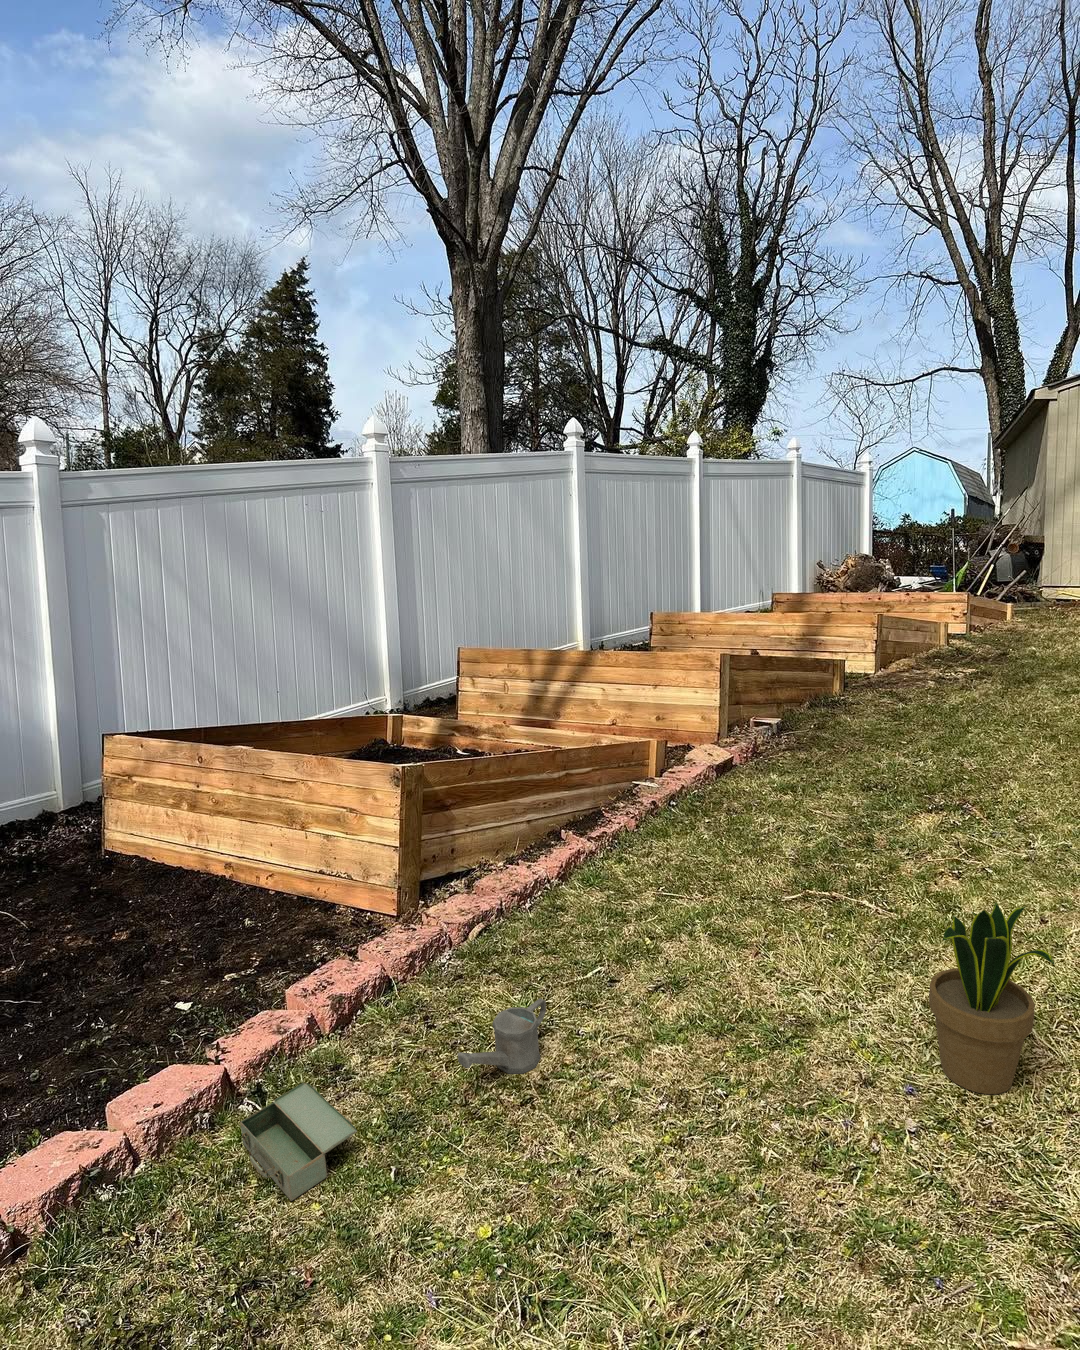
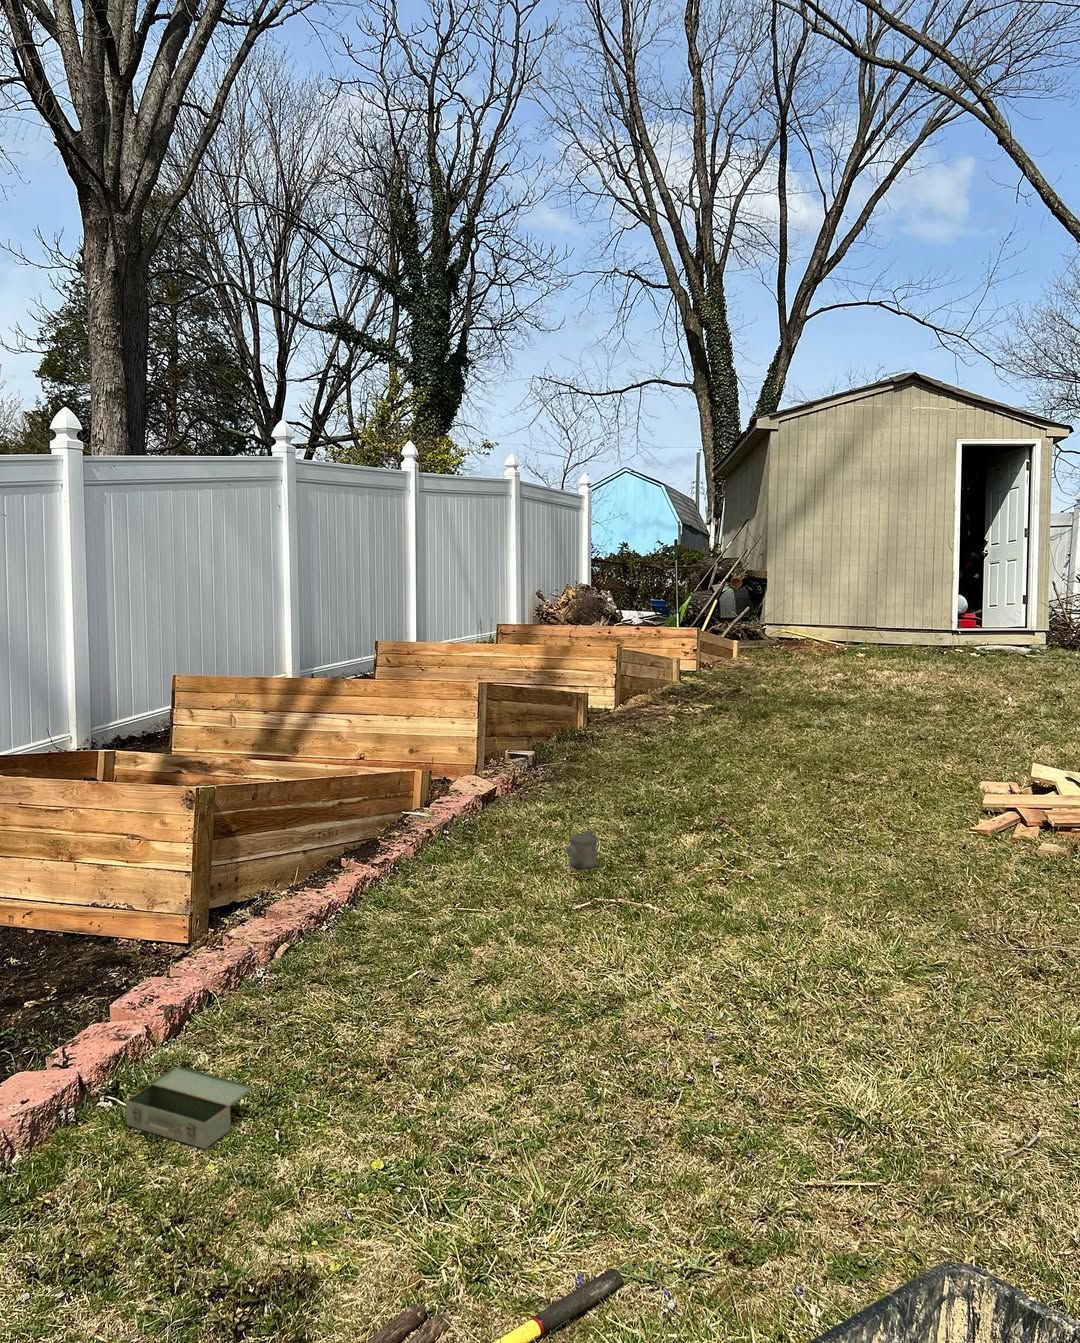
potted plant: present [929,902,1055,1094] -> none [720,850,809,1004]
watering can: present [458,998,546,1074] -> present [565,830,598,868]

